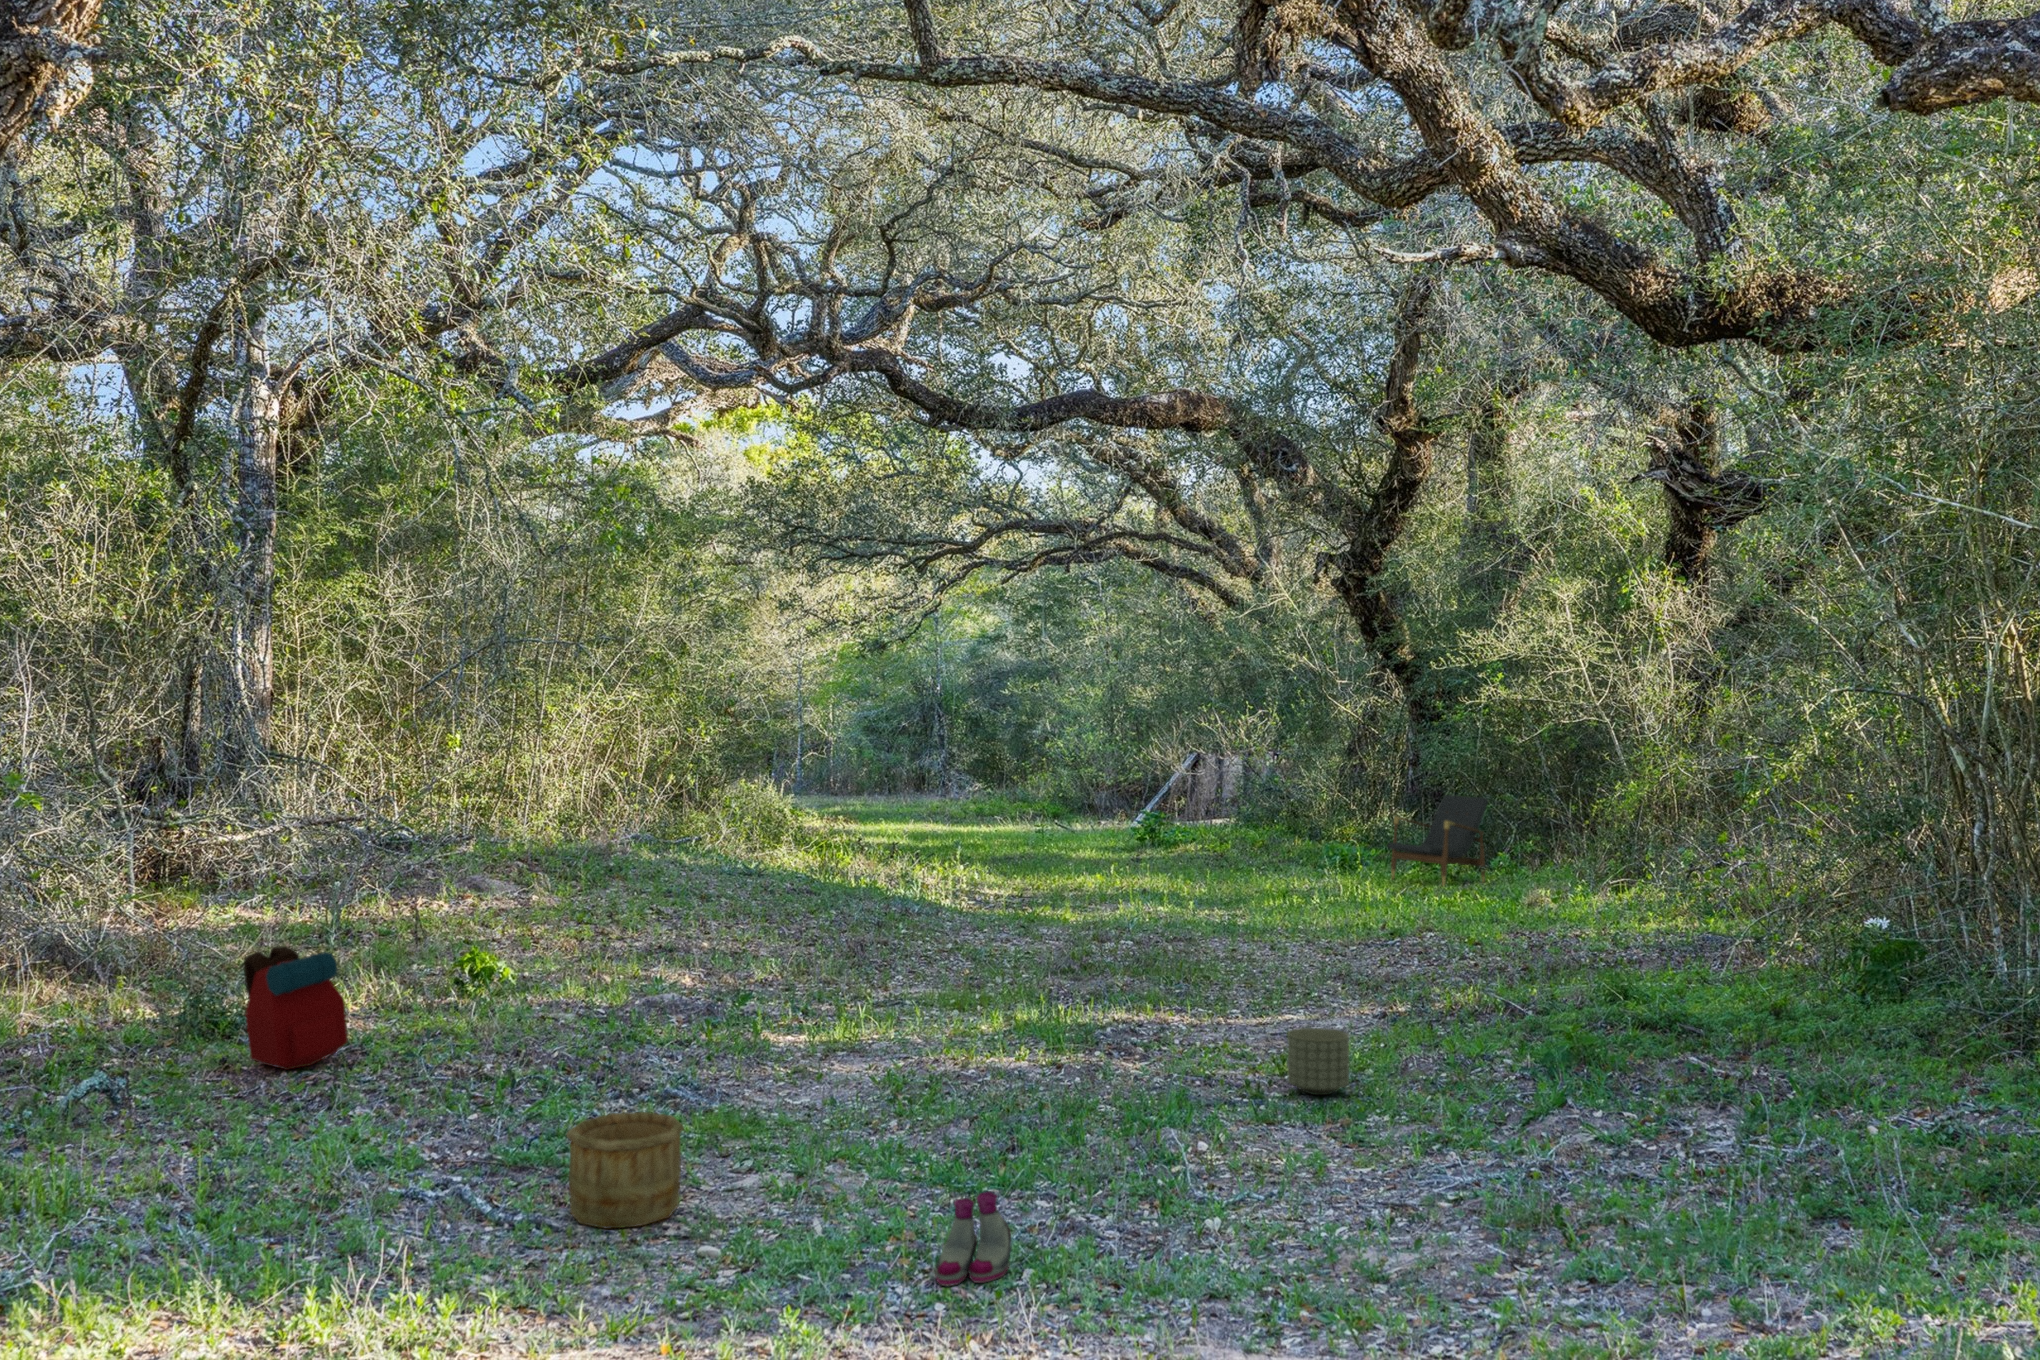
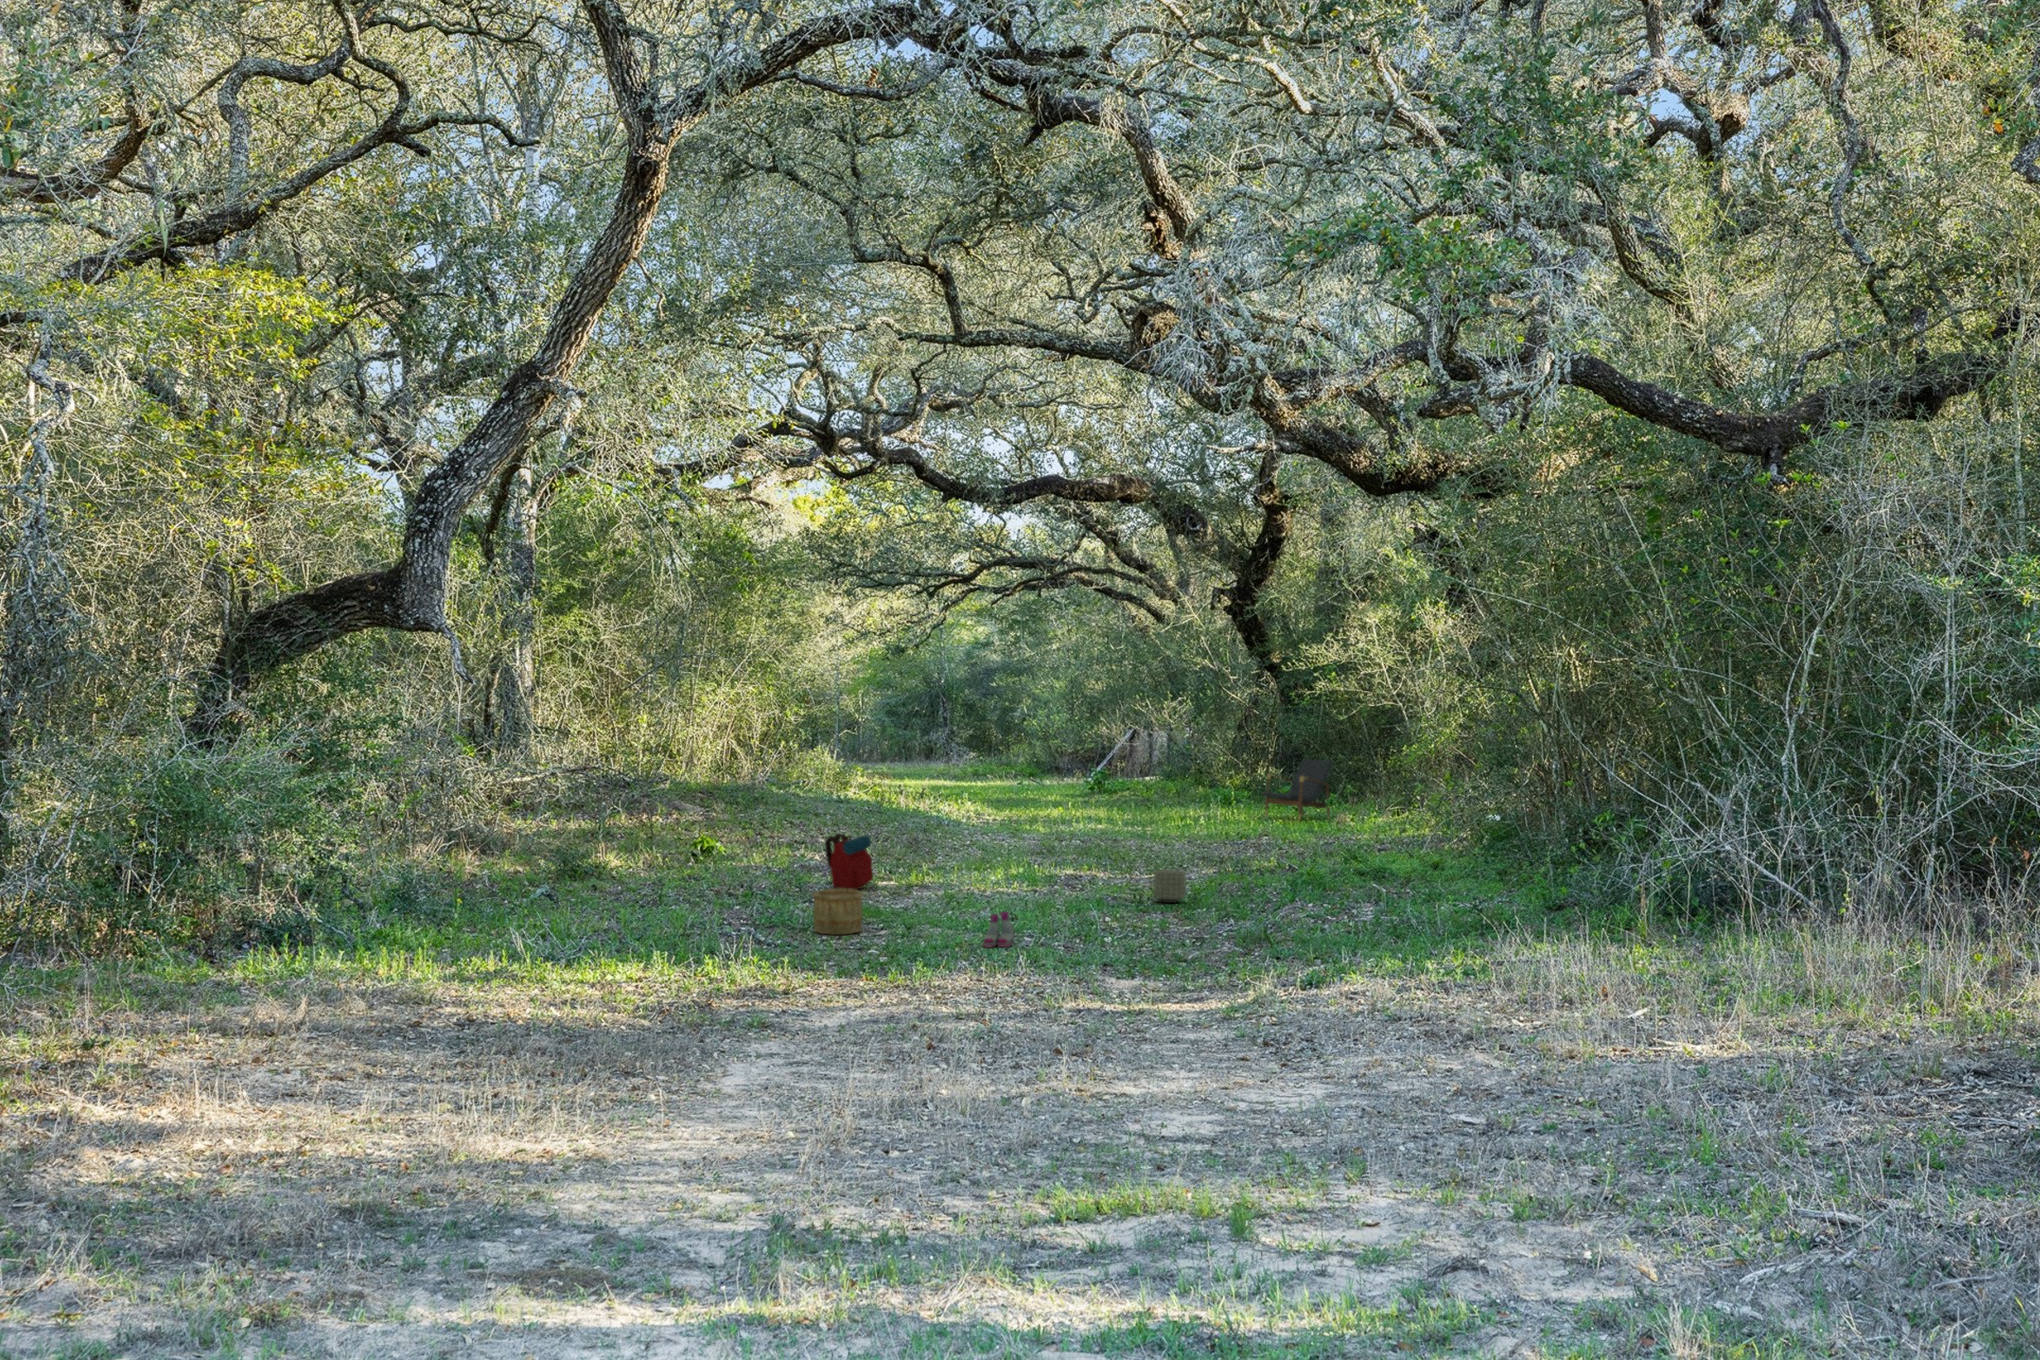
backpack: present [243,946,348,1070] -> present [825,833,873,890]

